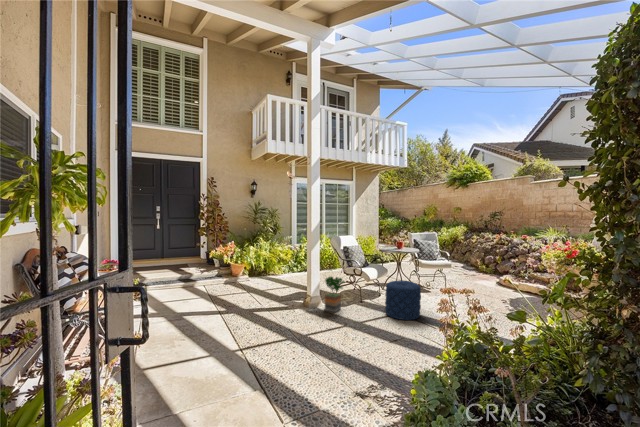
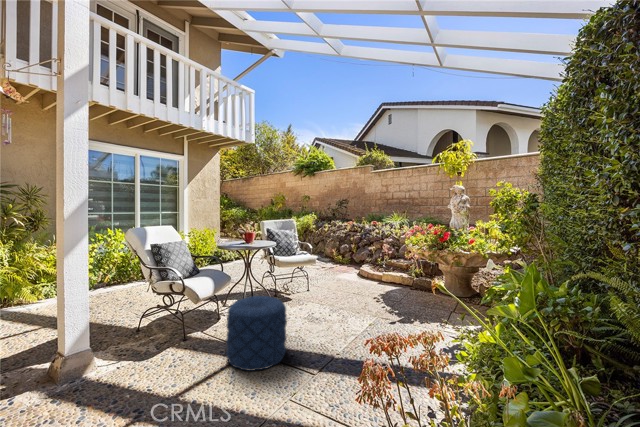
potted tree: present [325,277,345,312] -> none [91,307,146,385]

